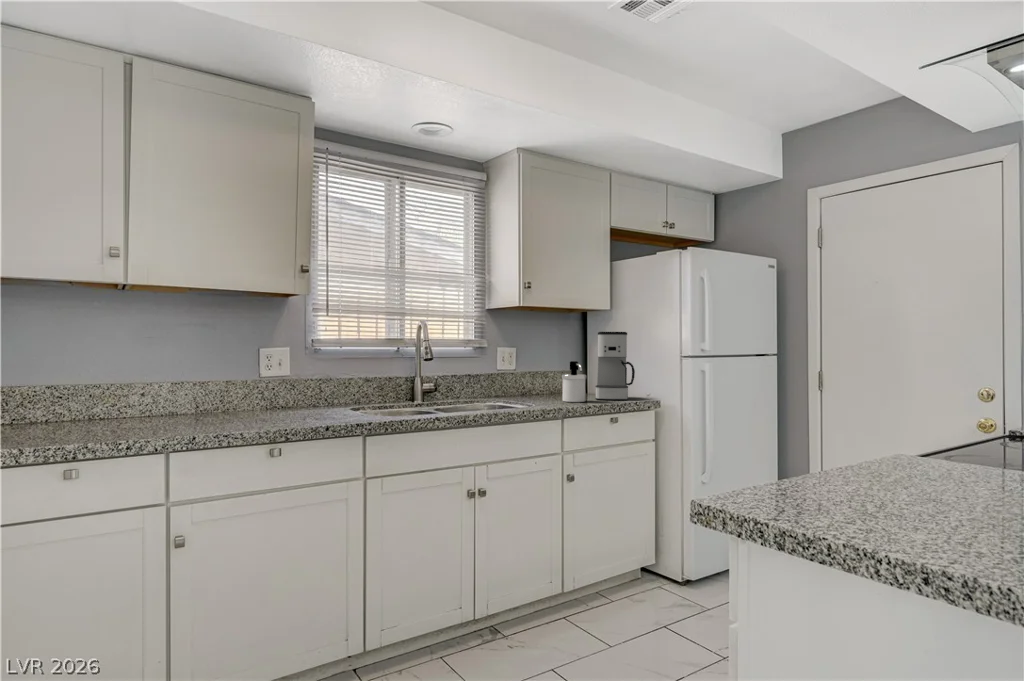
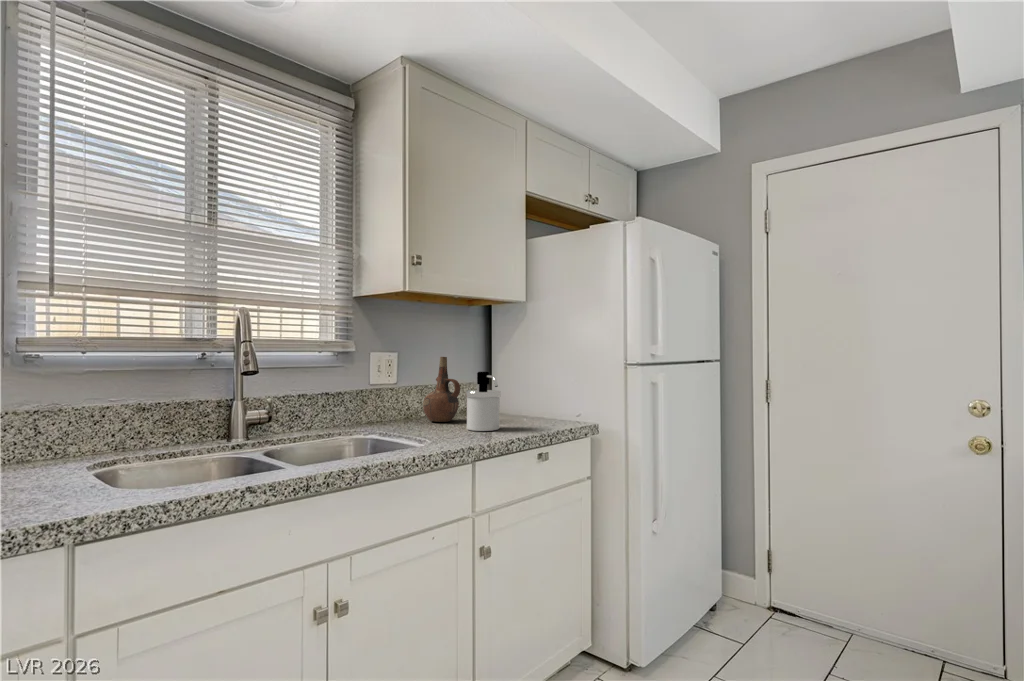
coffee maker: present [596,332,635,400] -> none [510,330,562,425]
ceramic pitcher: none [534,351,560,397] -> present [423,357,460,422]

